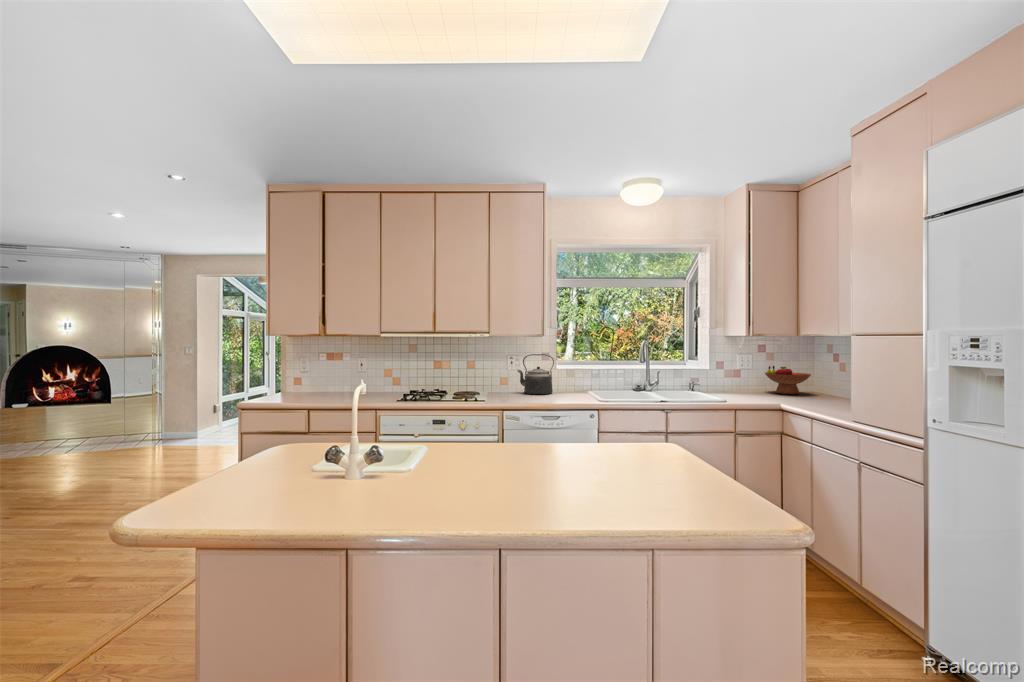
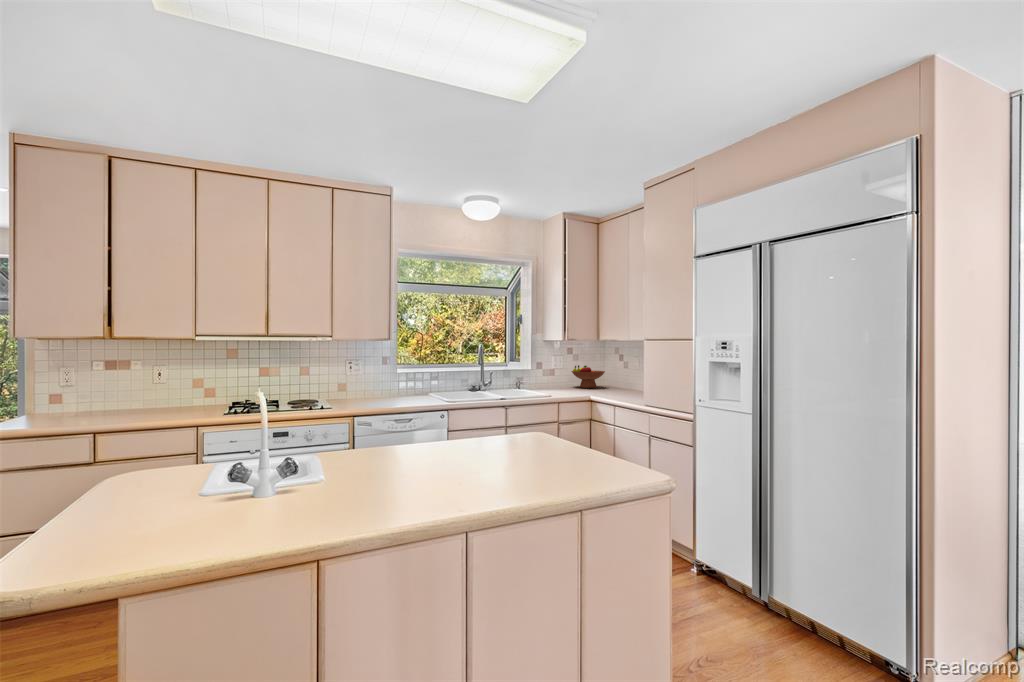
kettle: present [518,354,554,394] -> none [358,358,397,399]

